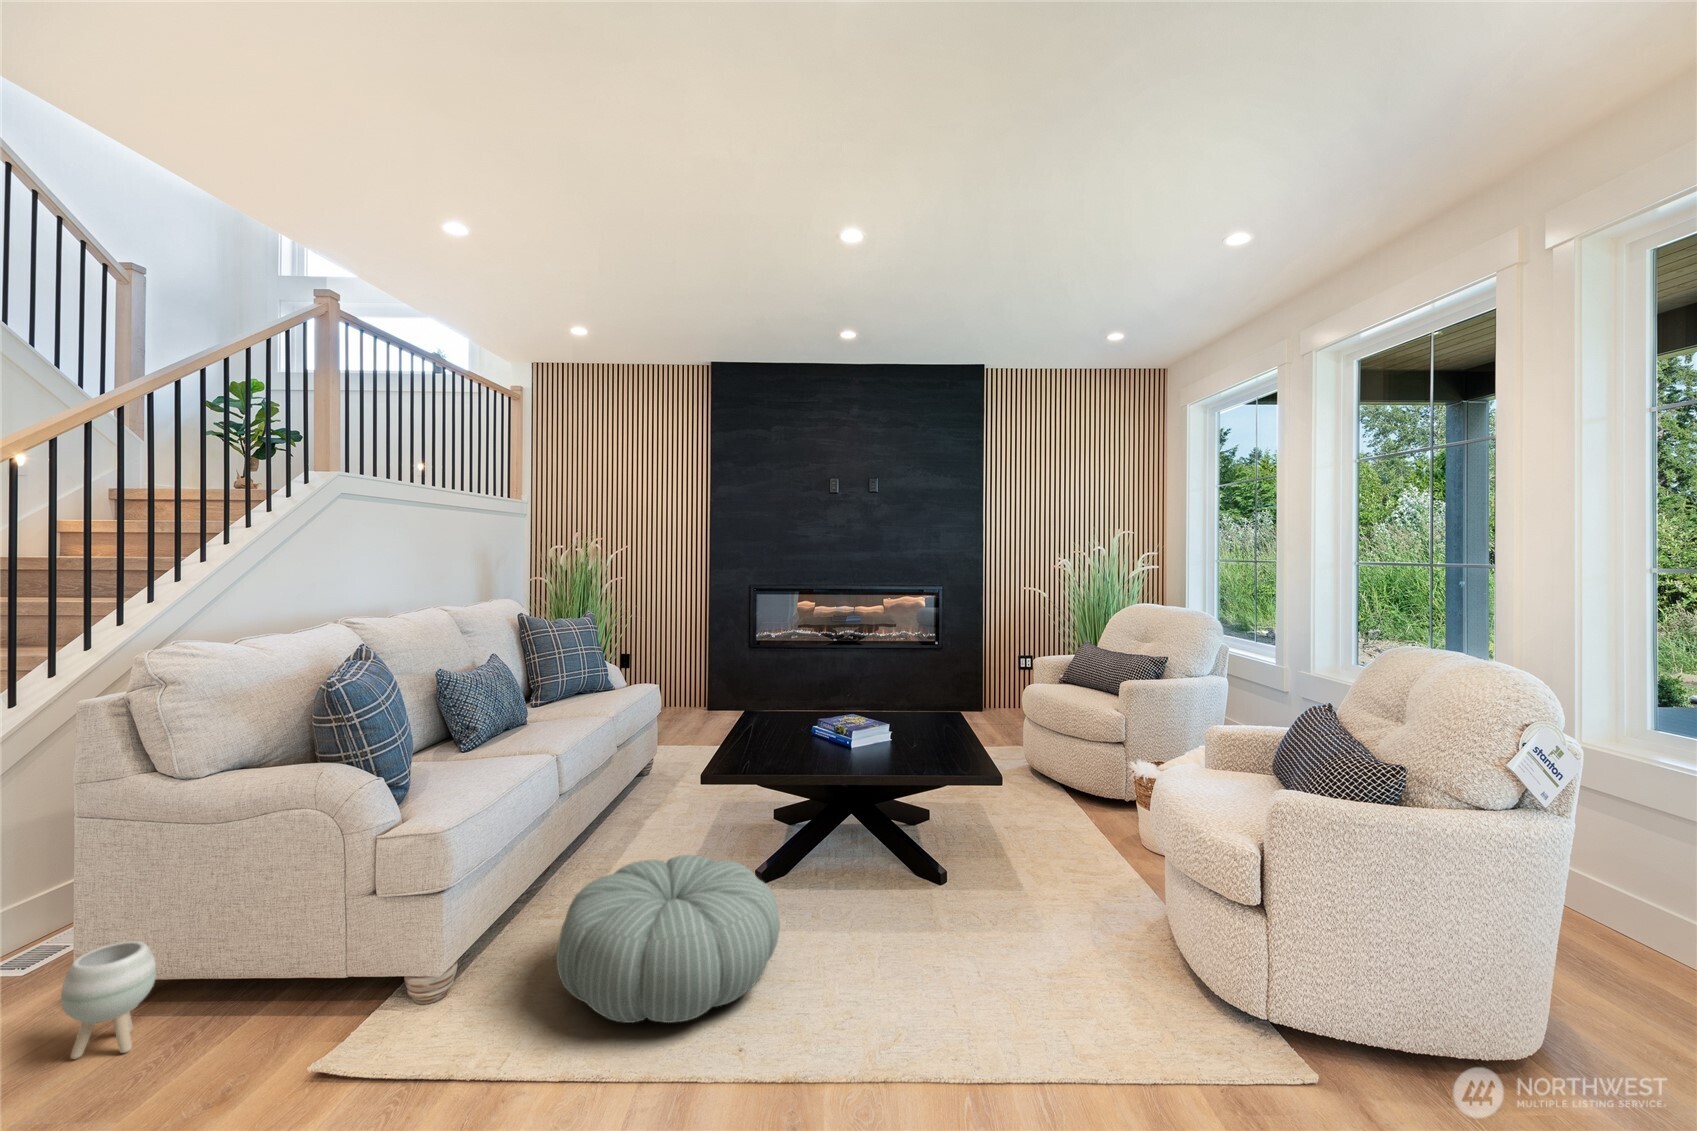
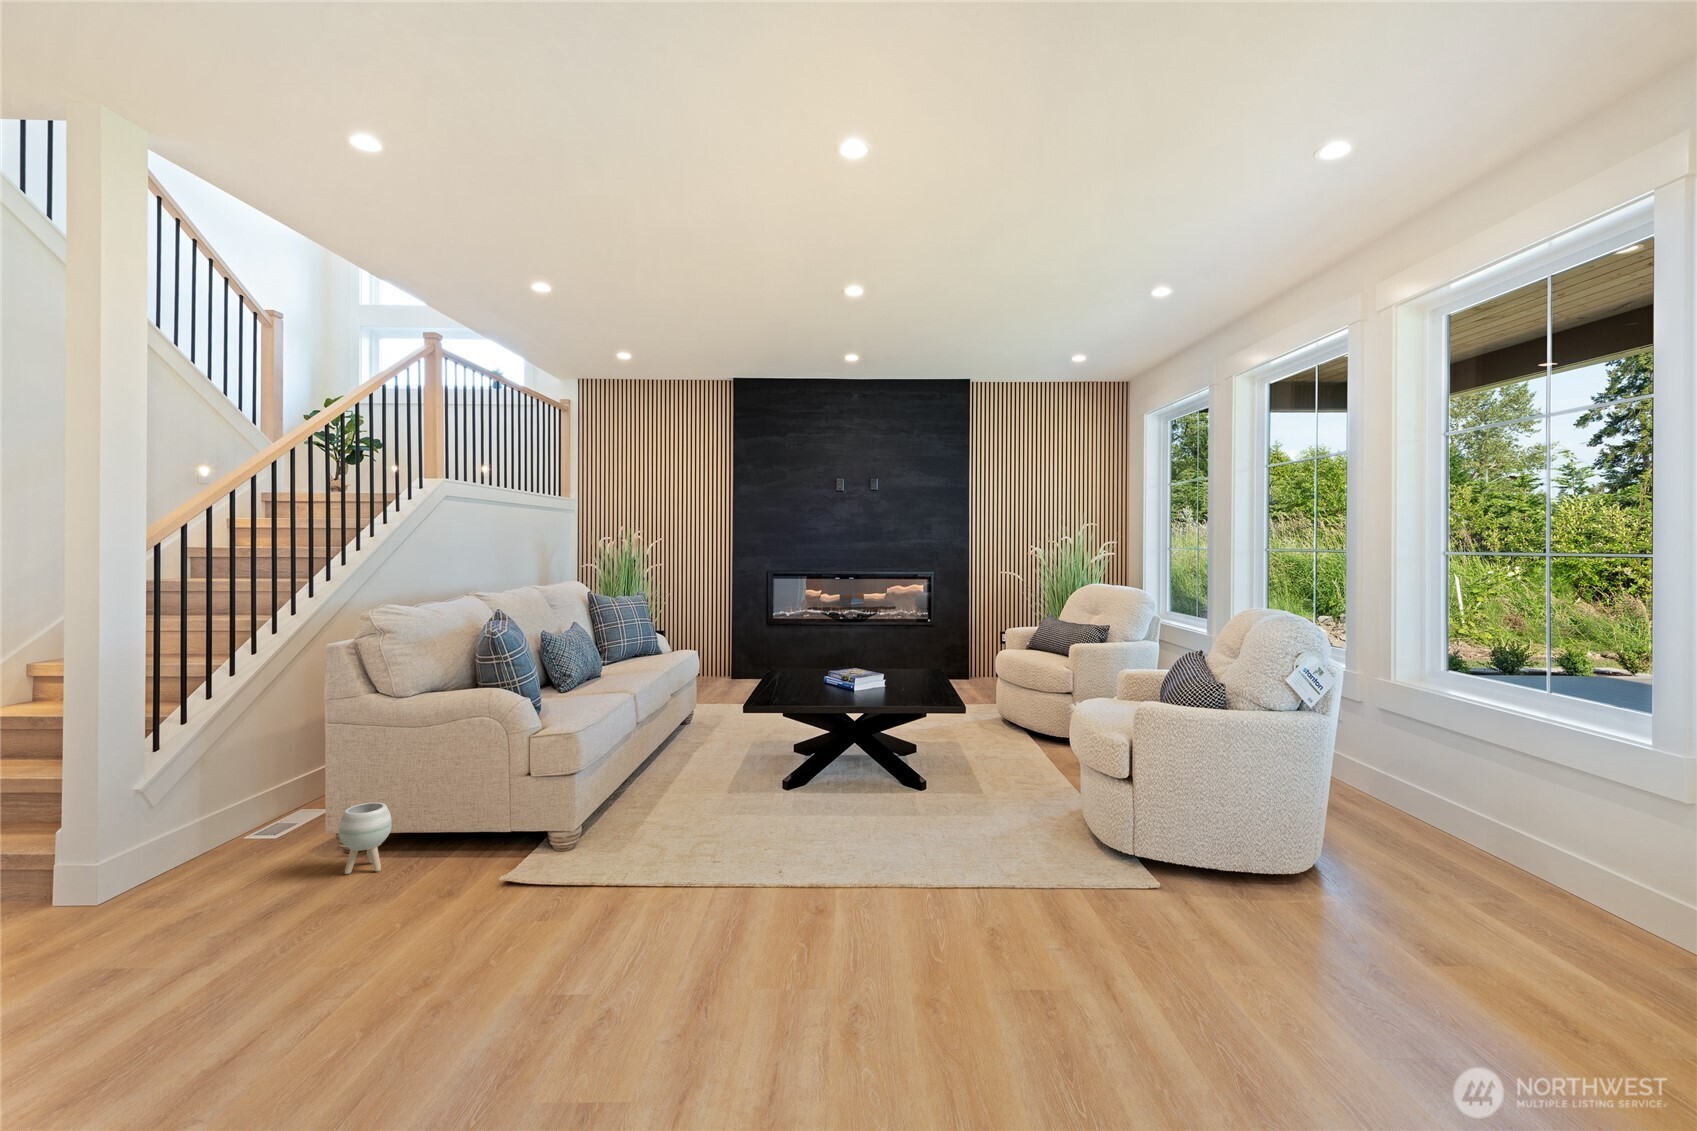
pouf: present [557,855,780,1023] -> none [653,760,803,857]

